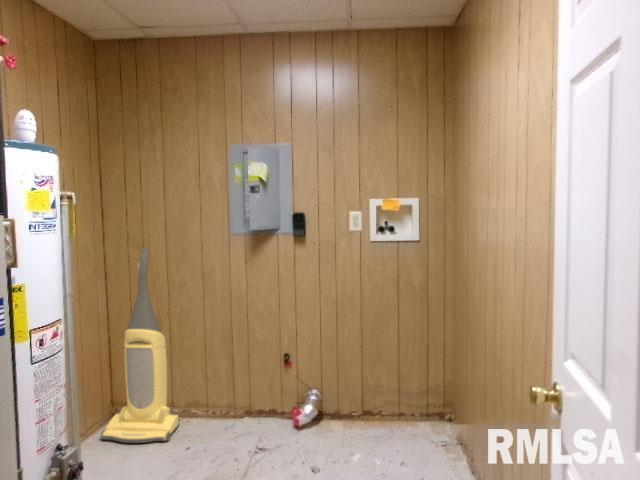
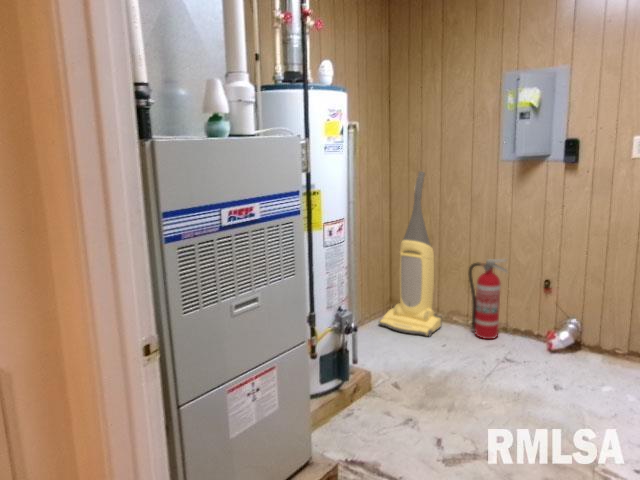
fire extinguisher: none [207,337,249,429] -> present [468,259,507,339]

